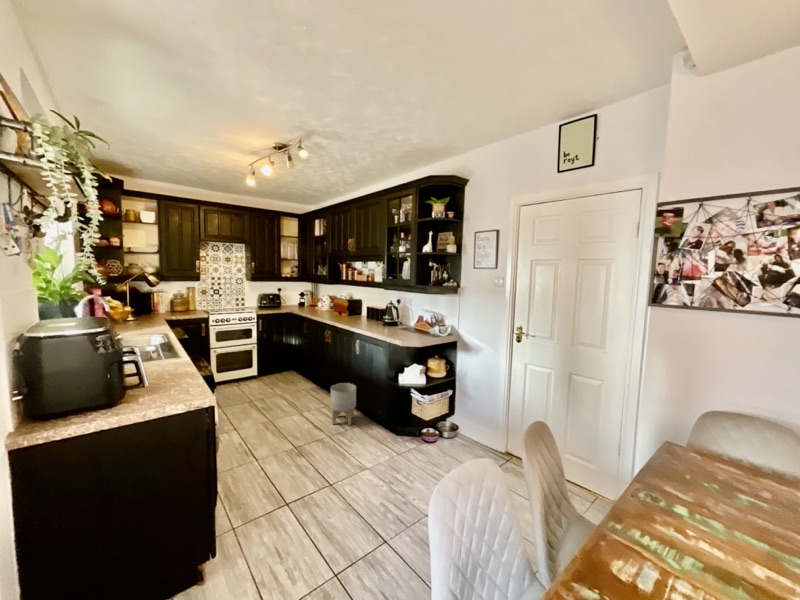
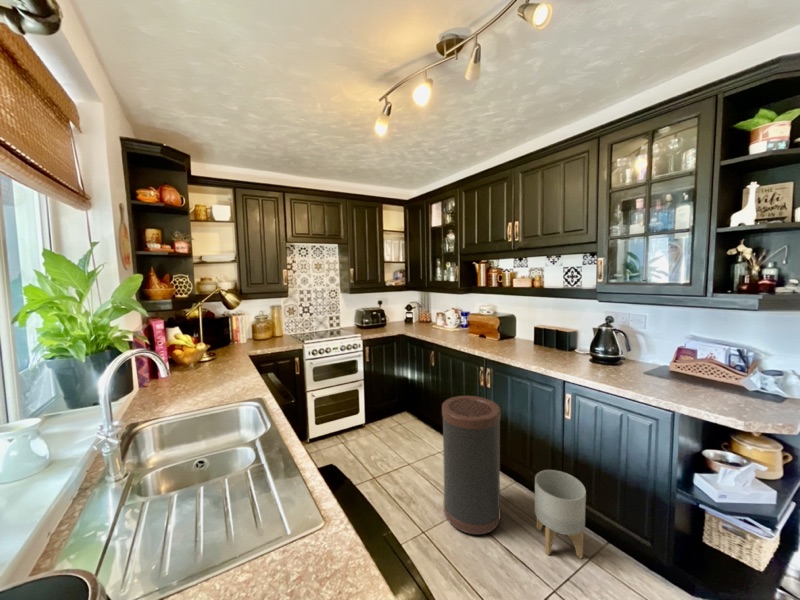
trash can: none [284,344,319,419] -> present [442,396,501,534]

